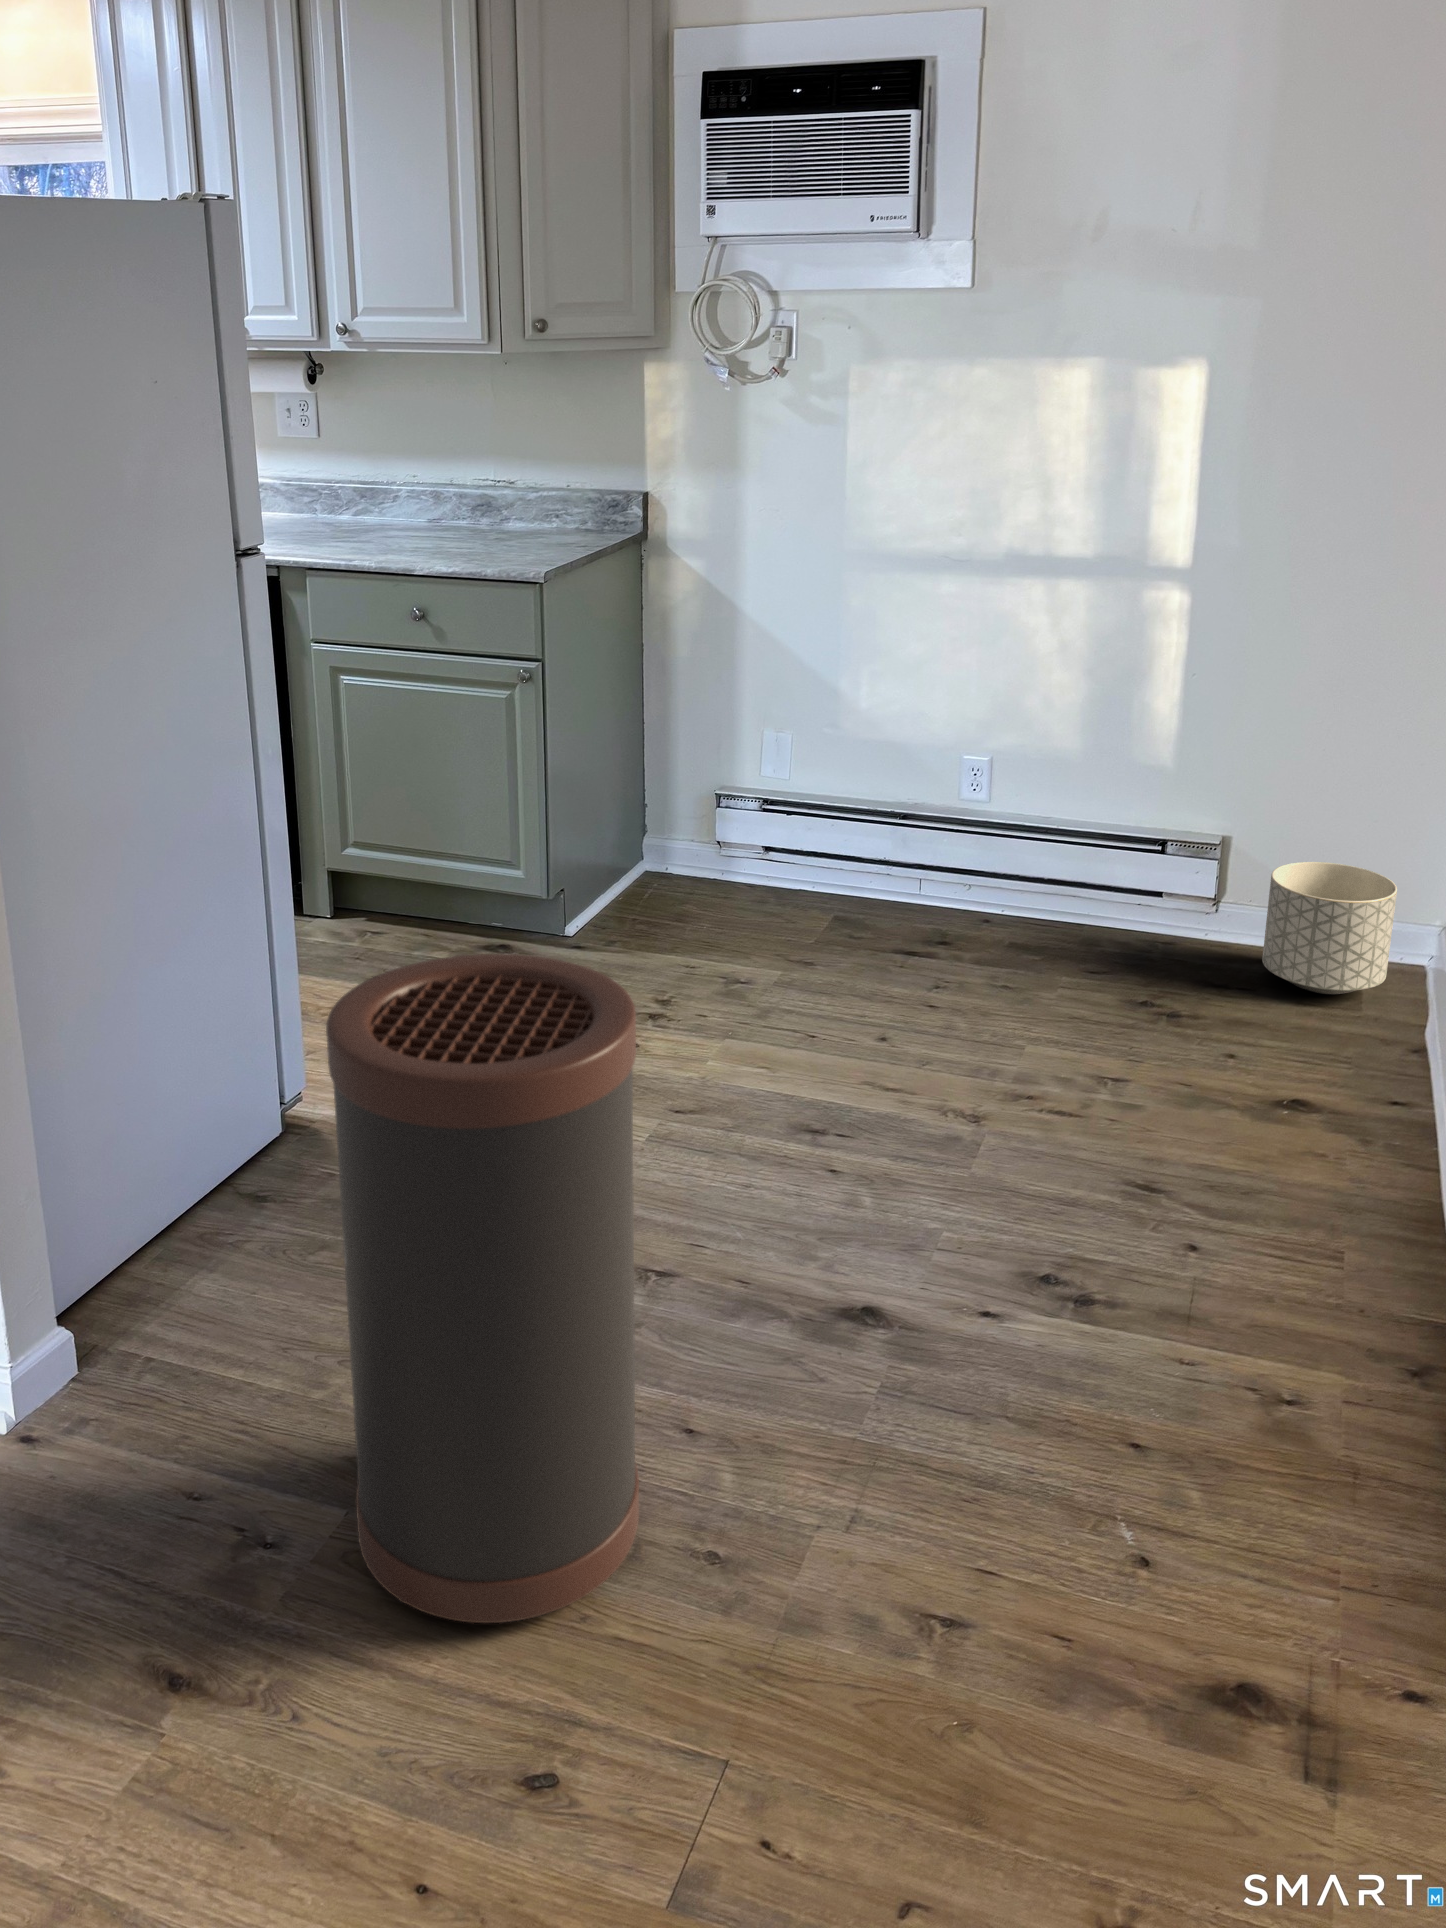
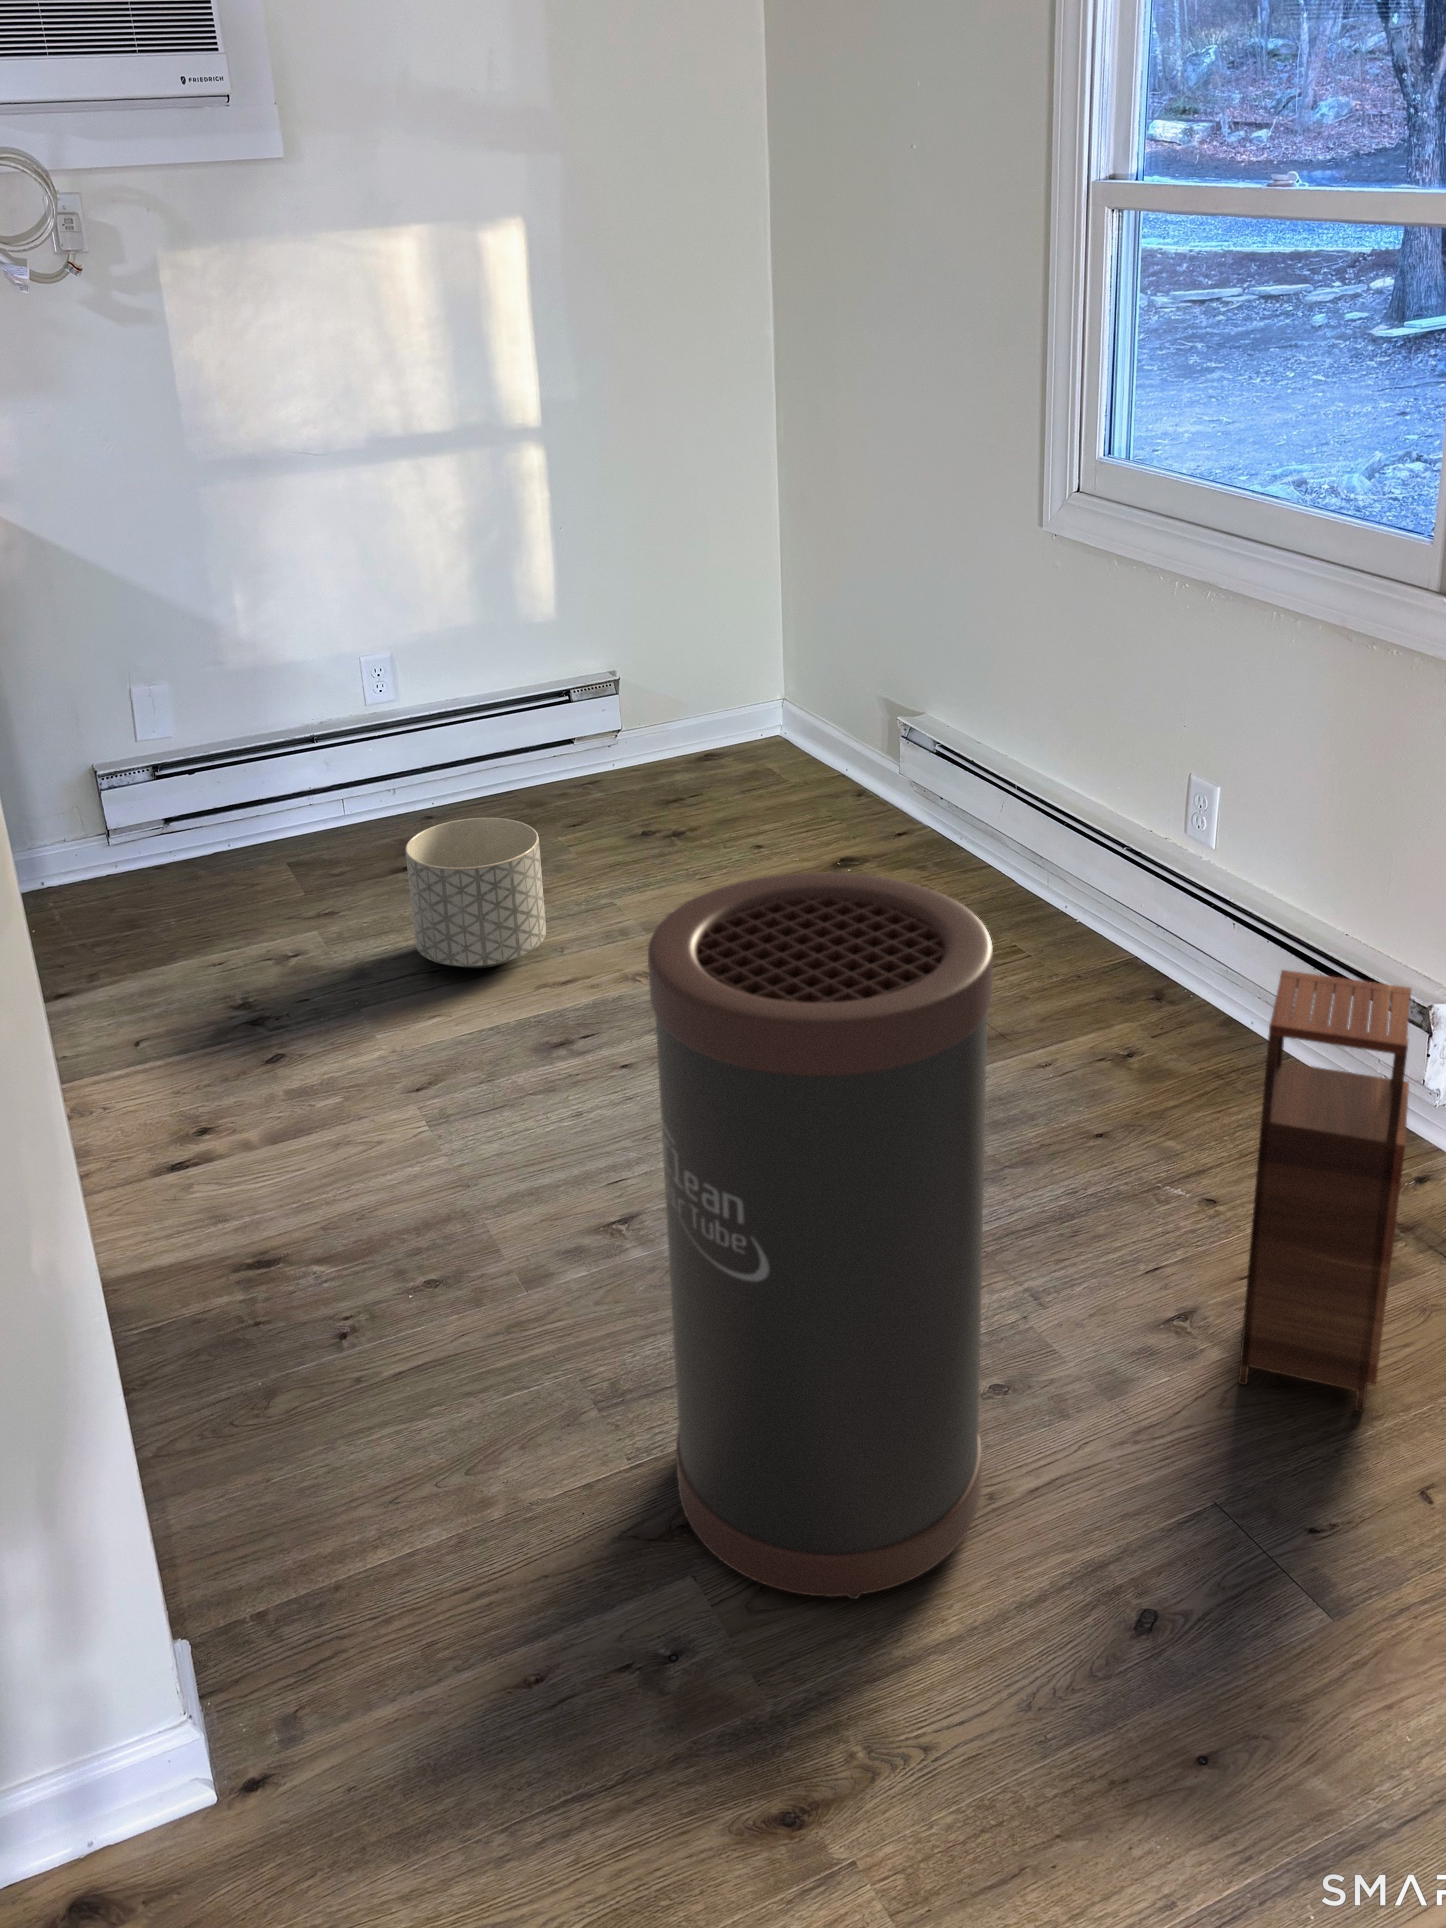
planter: present [1262,862,1397,994] -> present [405,818,546,968]
storage cabinet: none [903,1278,1132,1818] -> present [1238,970,1411,1412]

